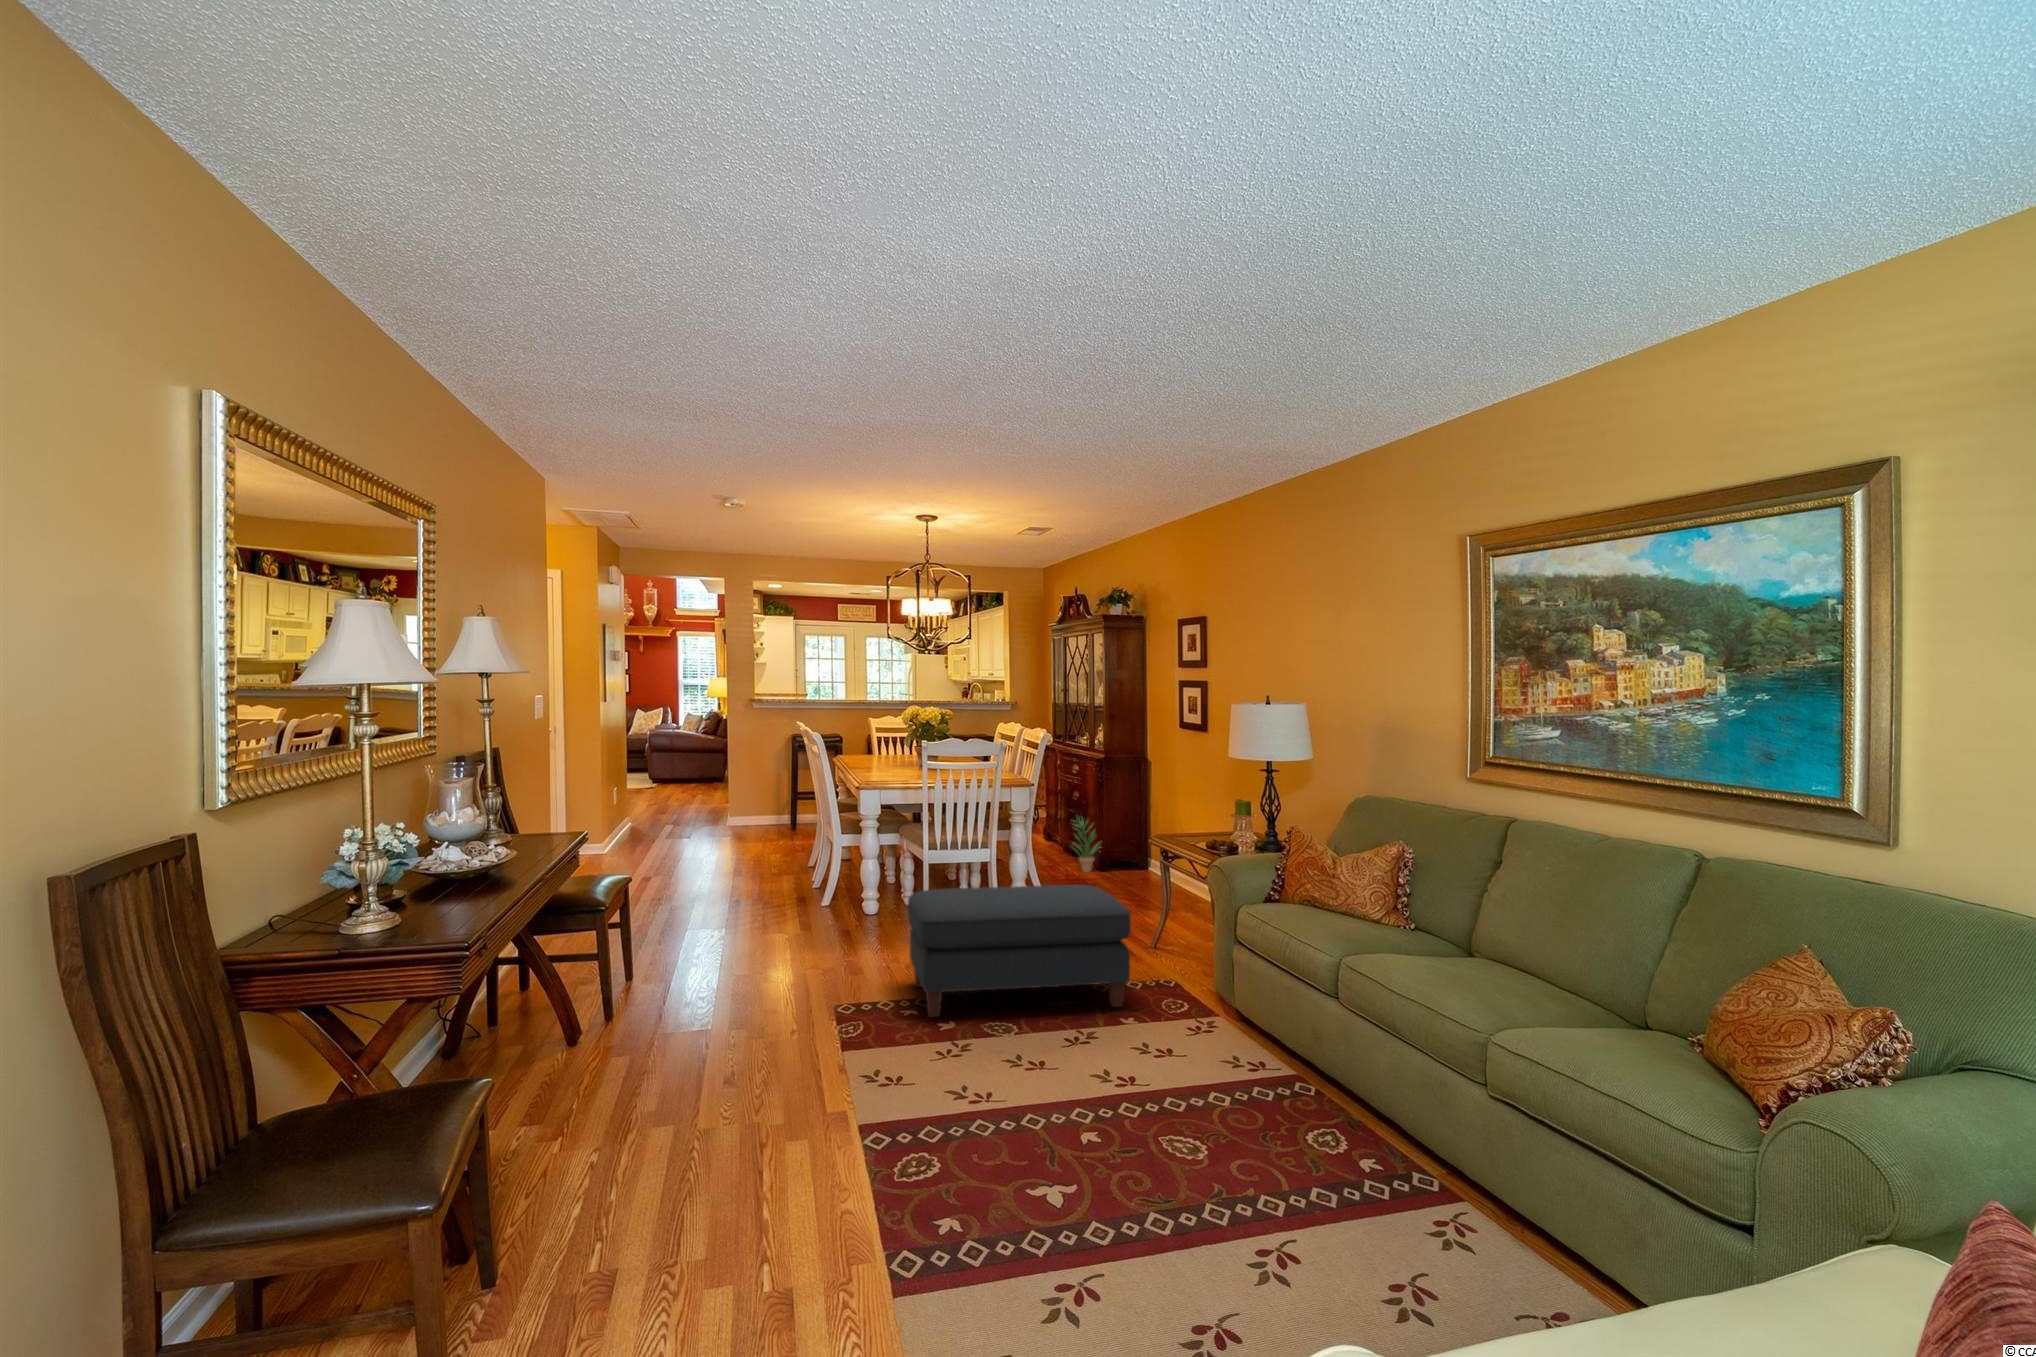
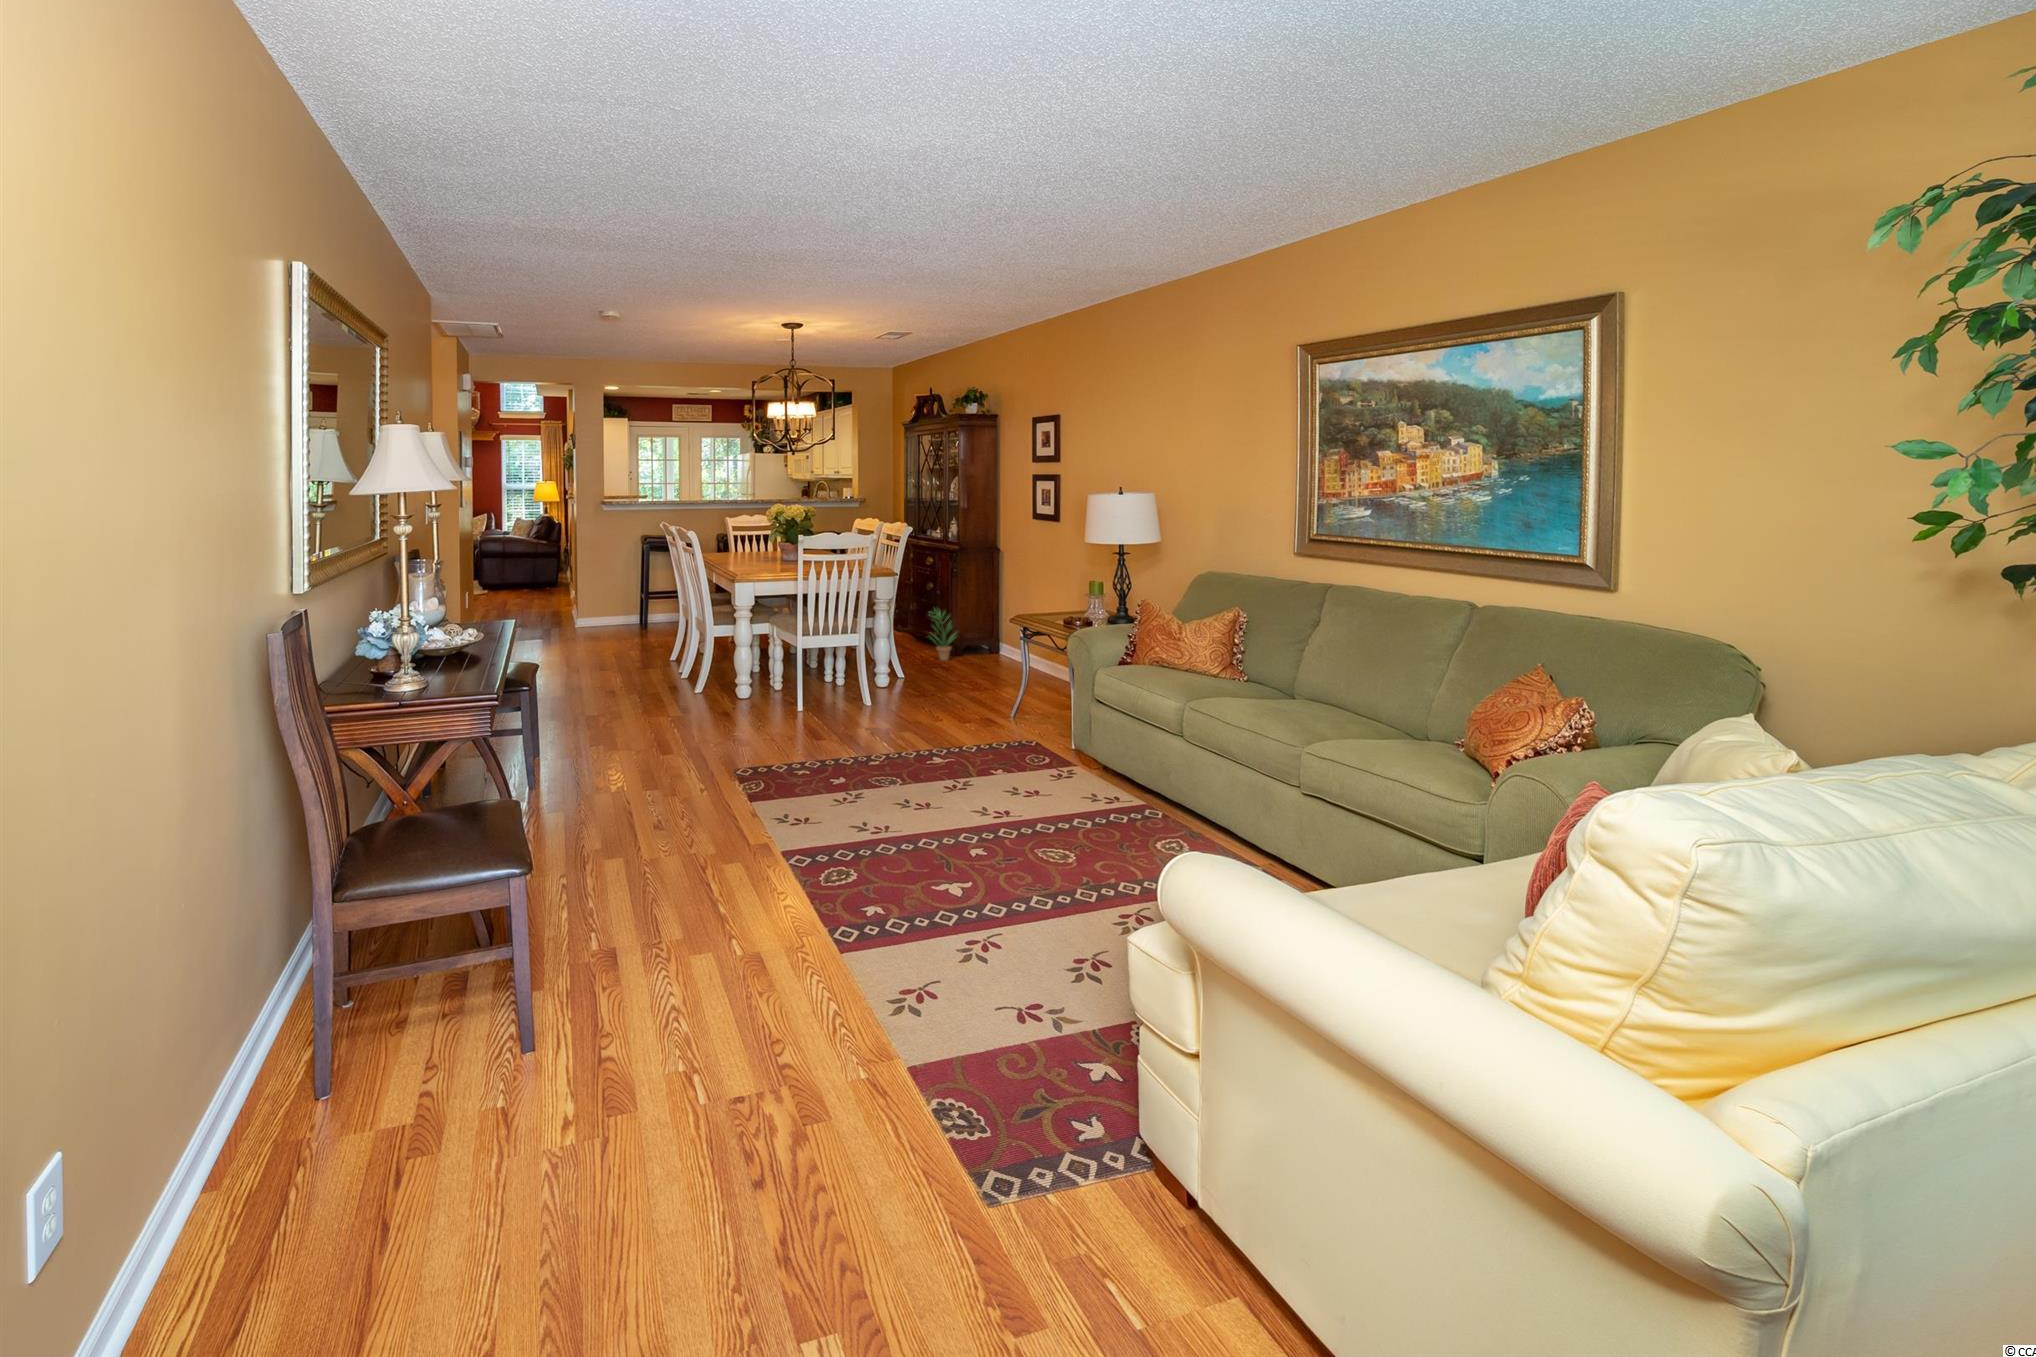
ottoman: present [908,885,1131,1017] -> none [794,660,1000,775]

